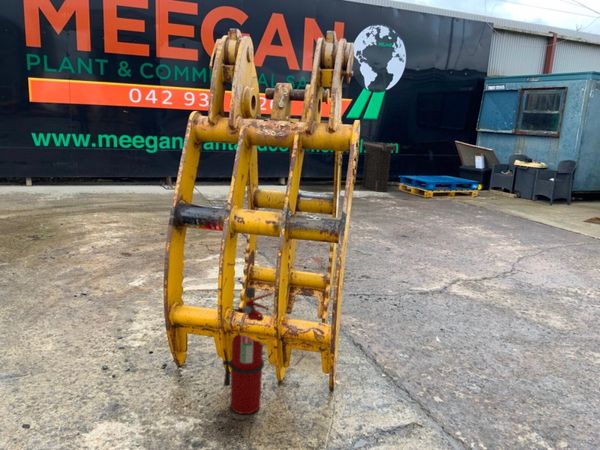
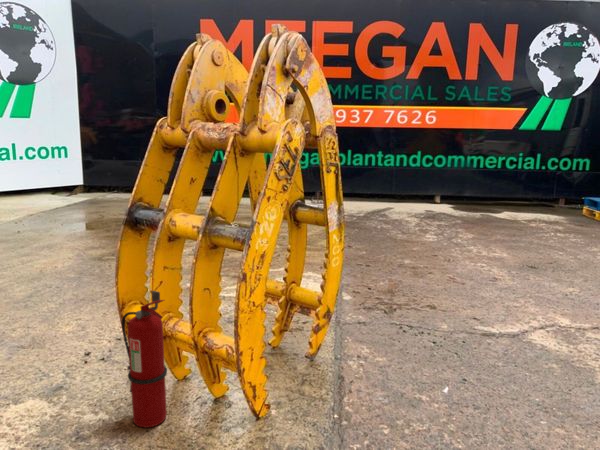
trash can: present [362,142,395,192] -> none [536,157,576,215]

